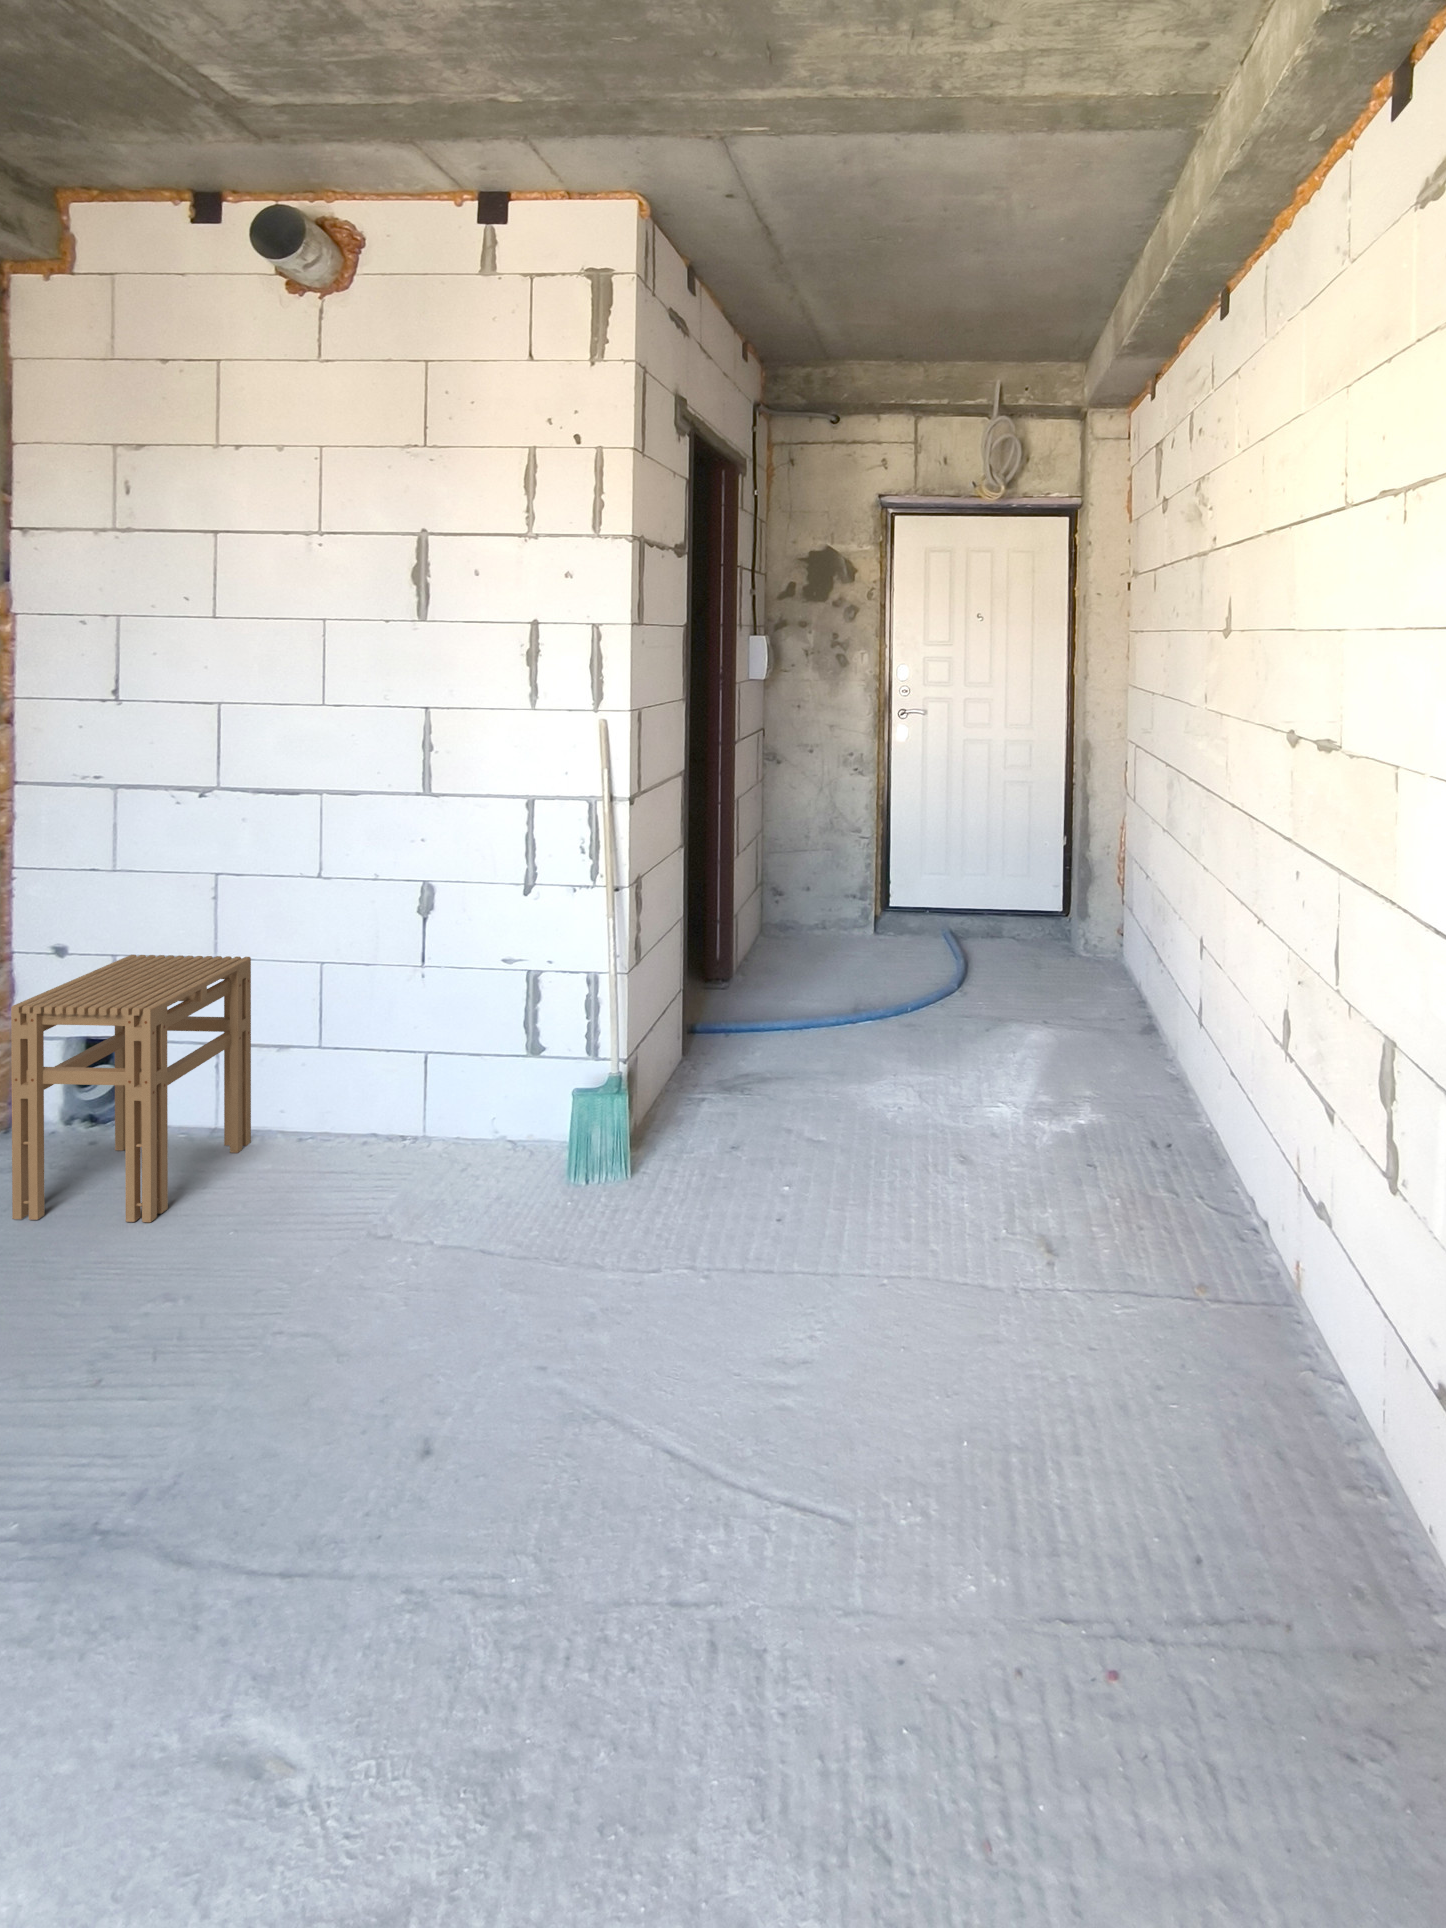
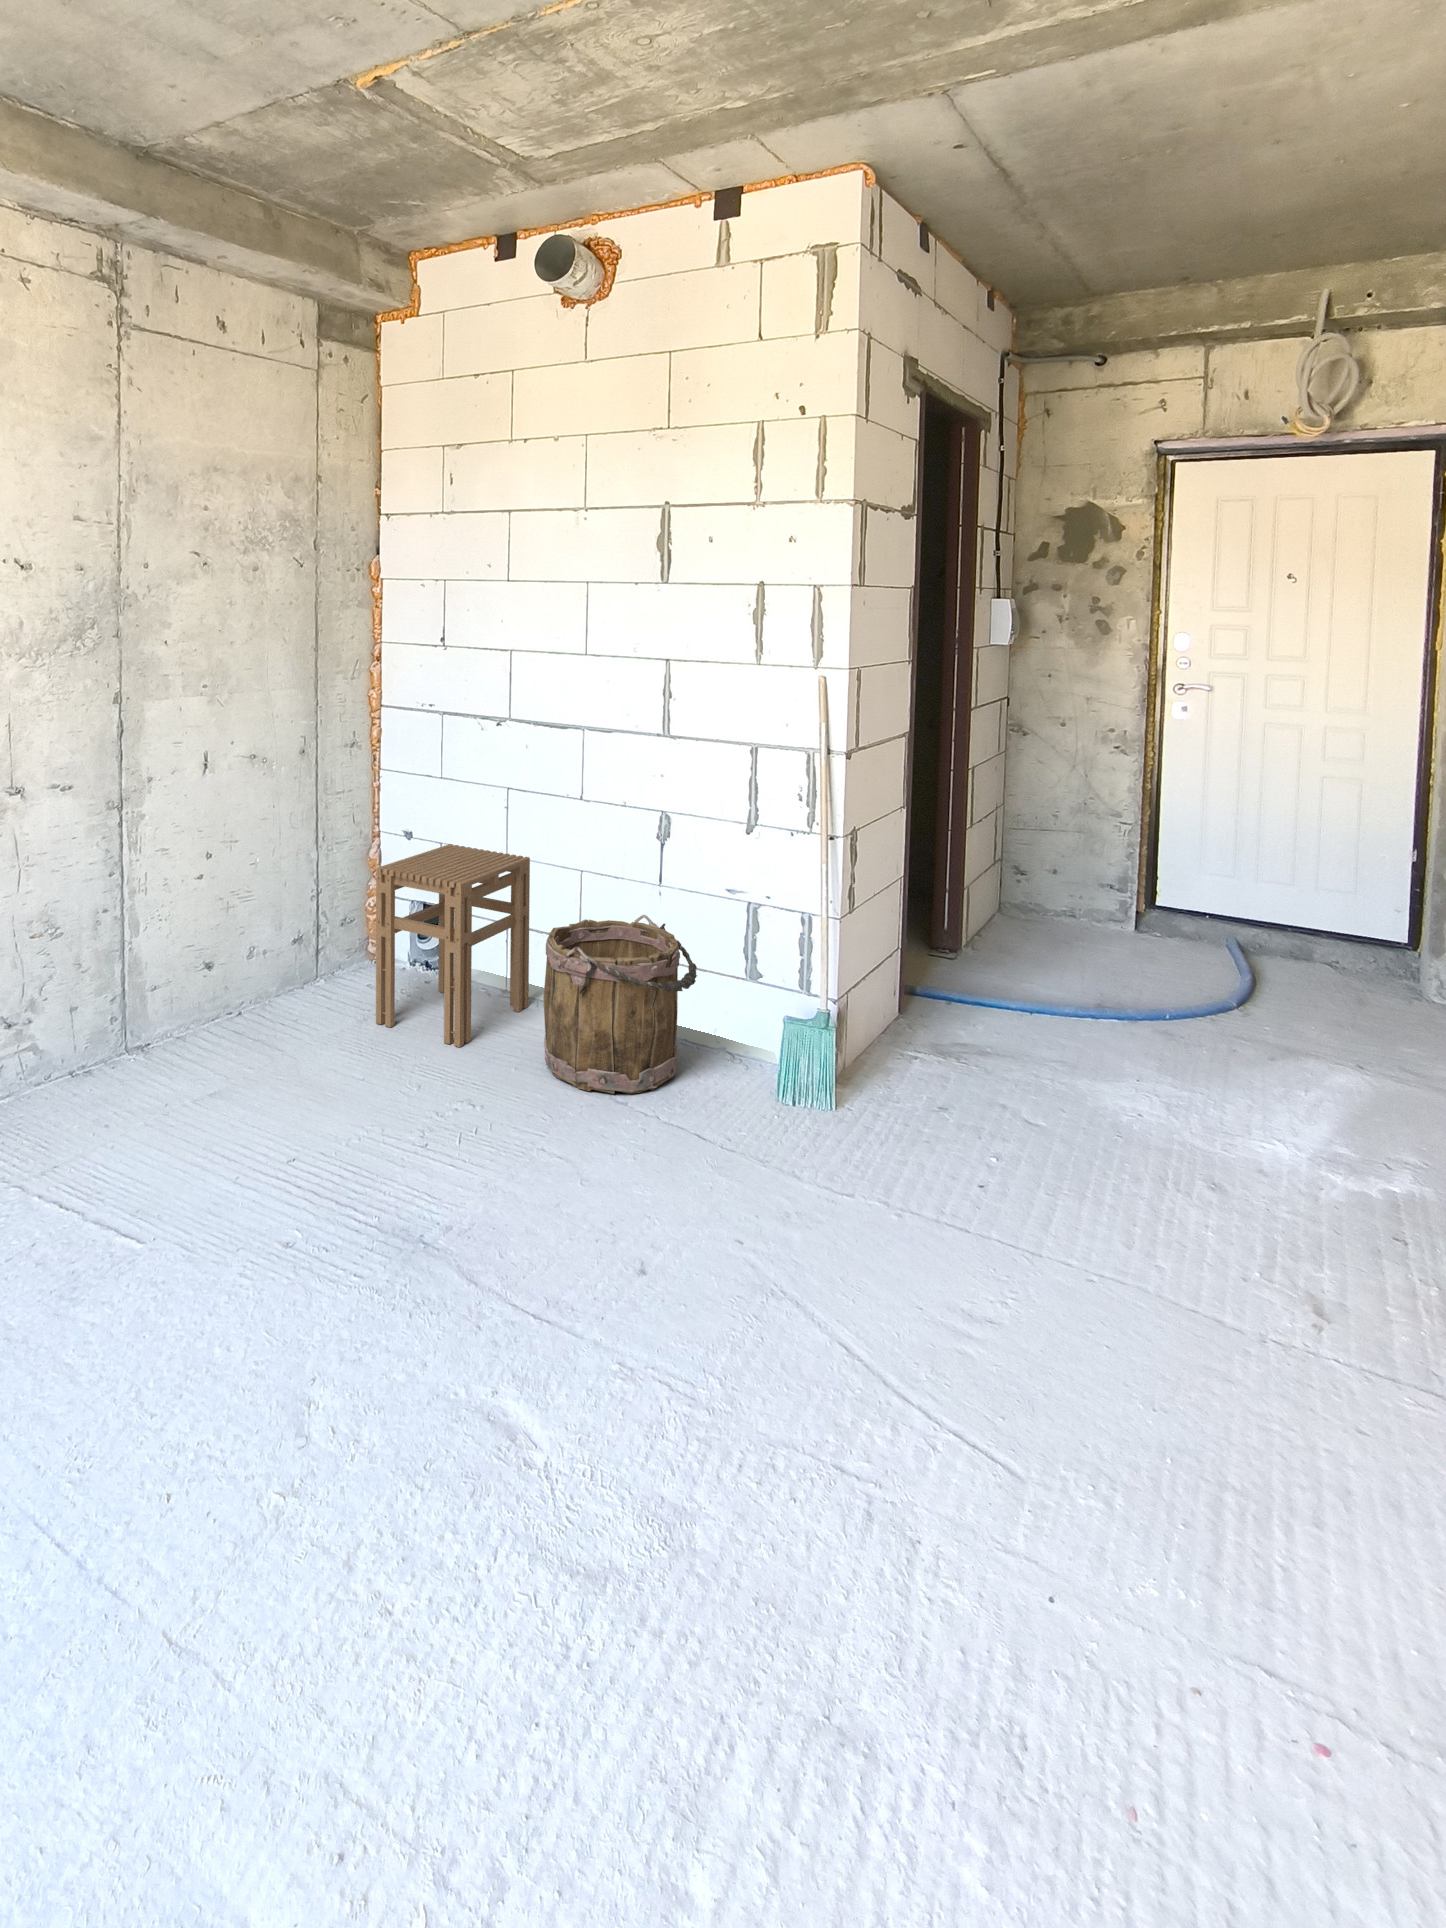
bucket: none [275,1005,473,1236] -> present [543,915,697,1094]

